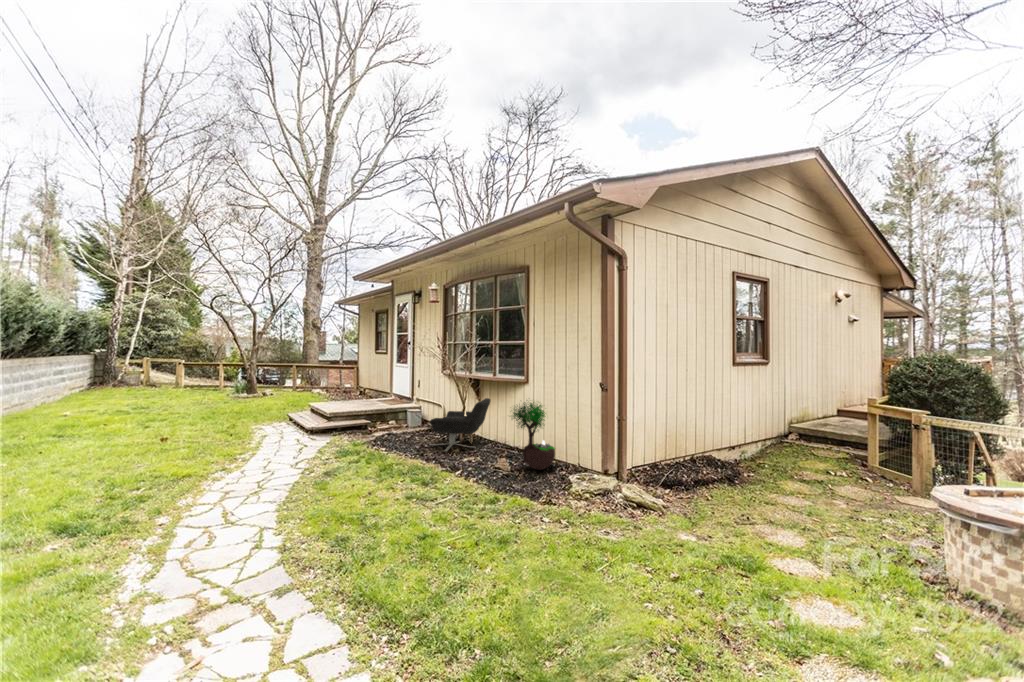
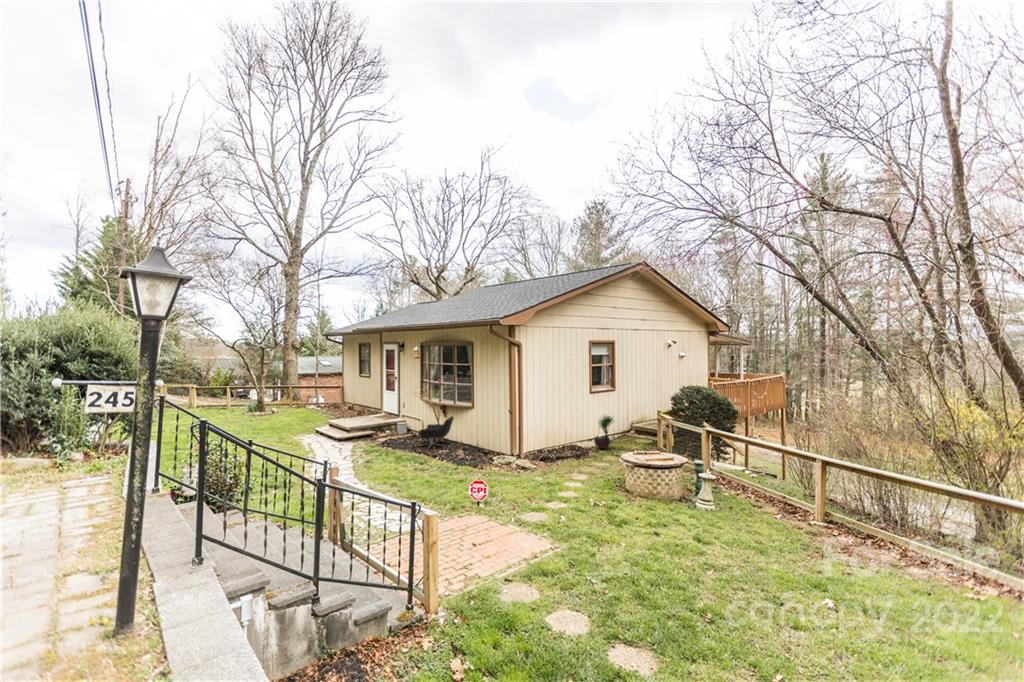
potted tree: present [513,402,555,470] -> present [594,416,613,449]

